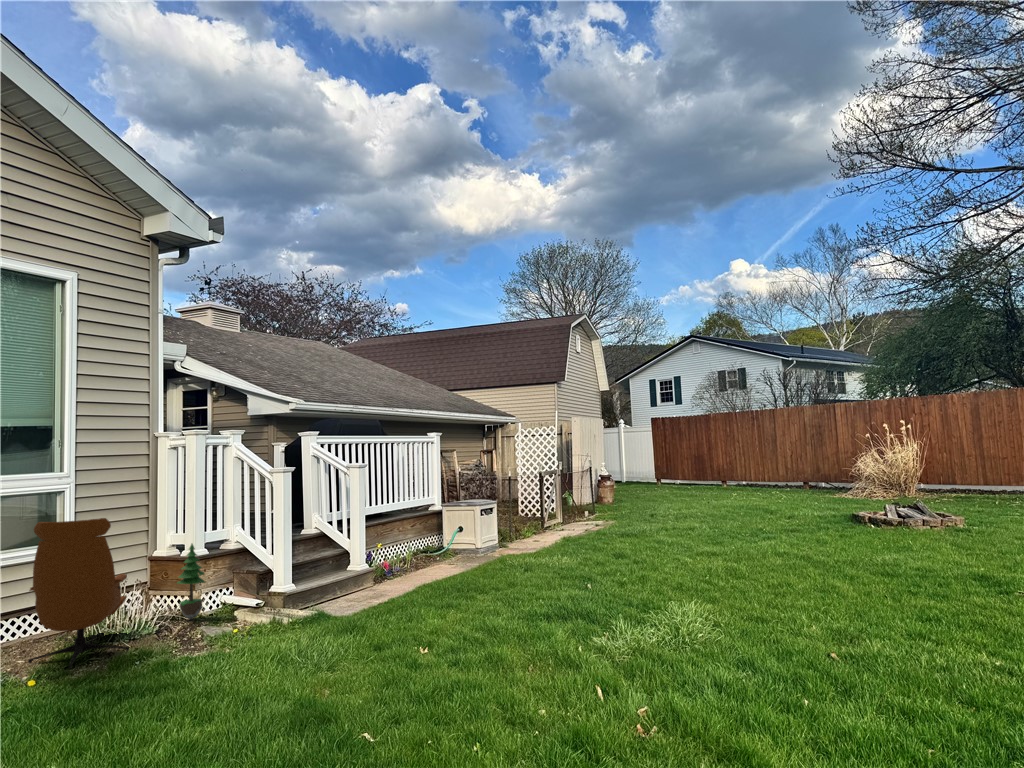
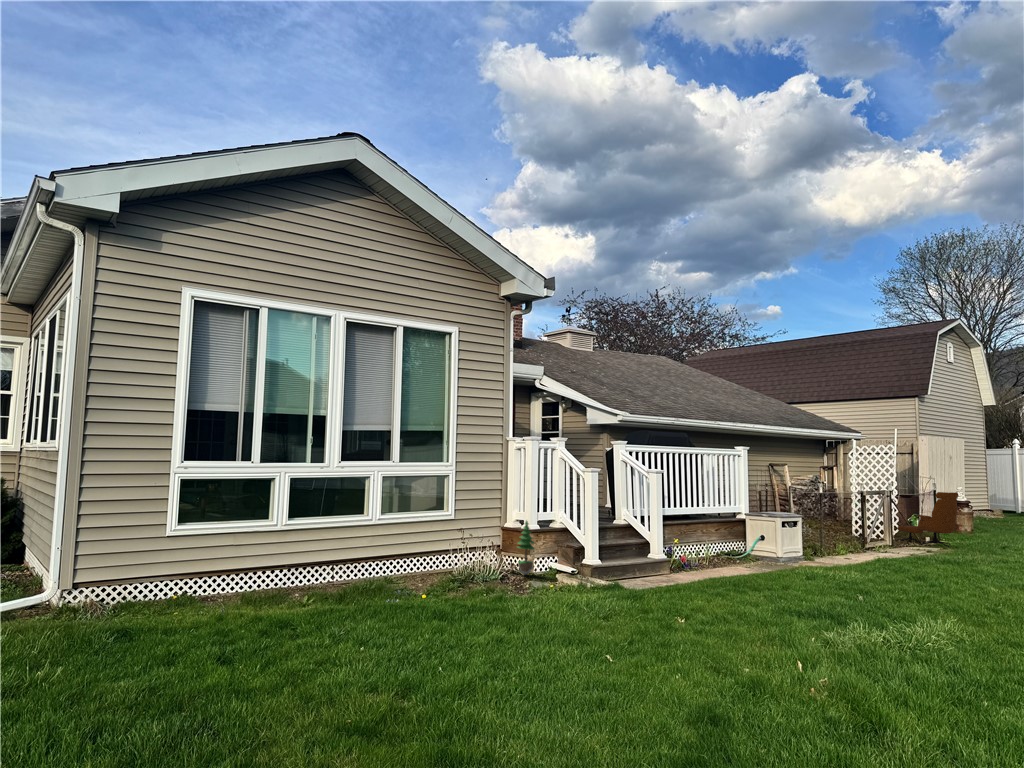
lounge chair: present [28,518,129,669] -> present [897,492,958,547]

